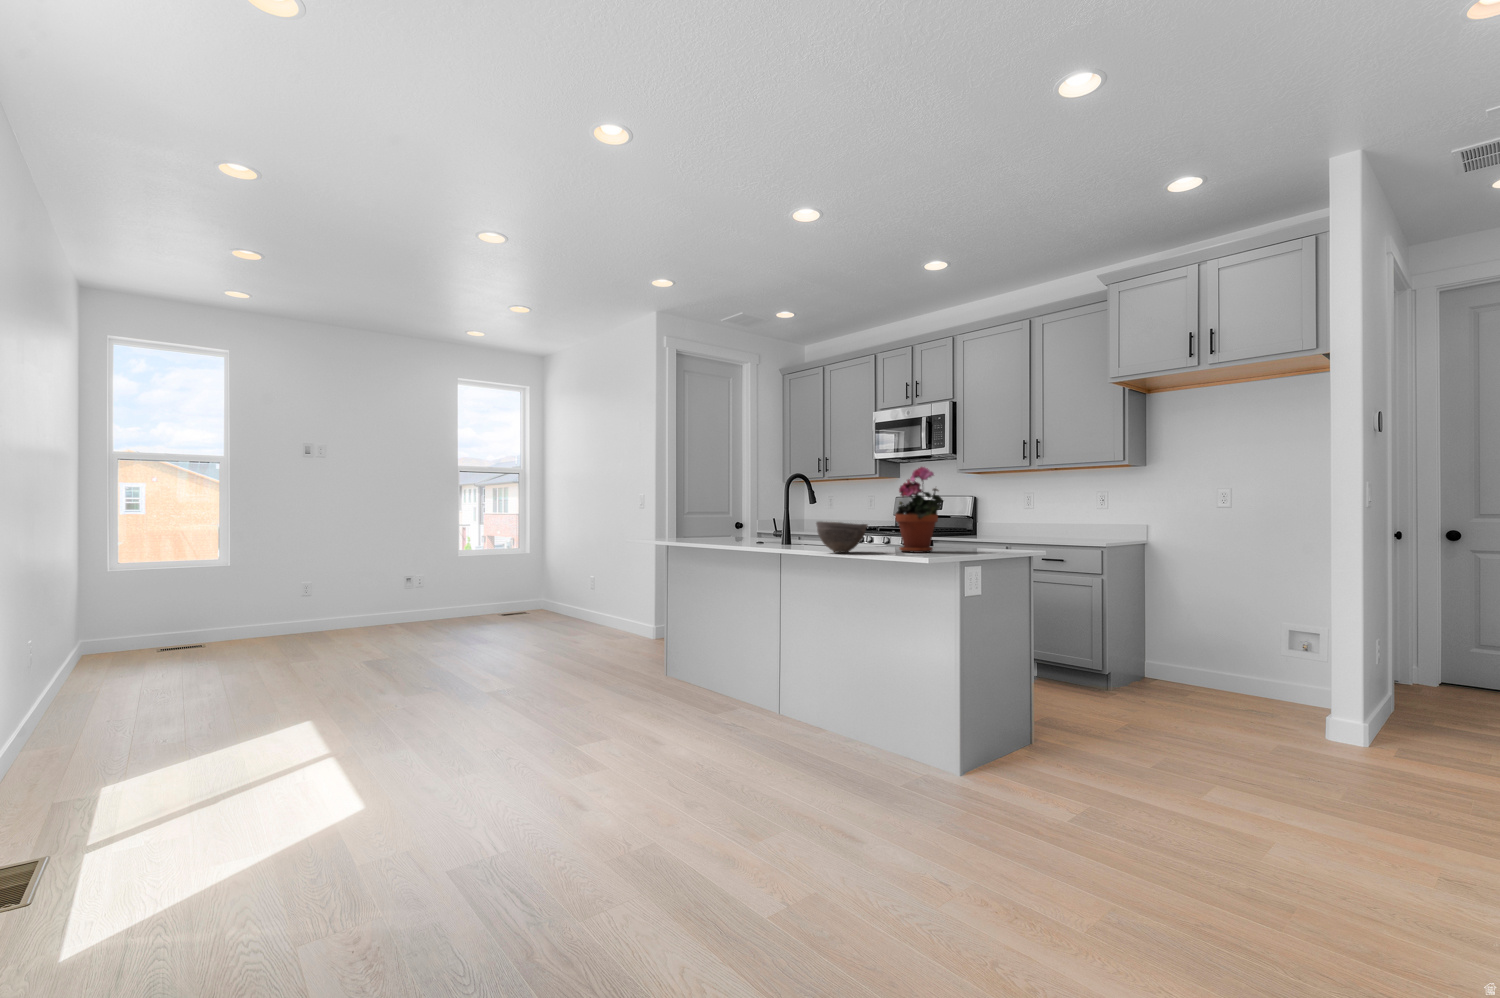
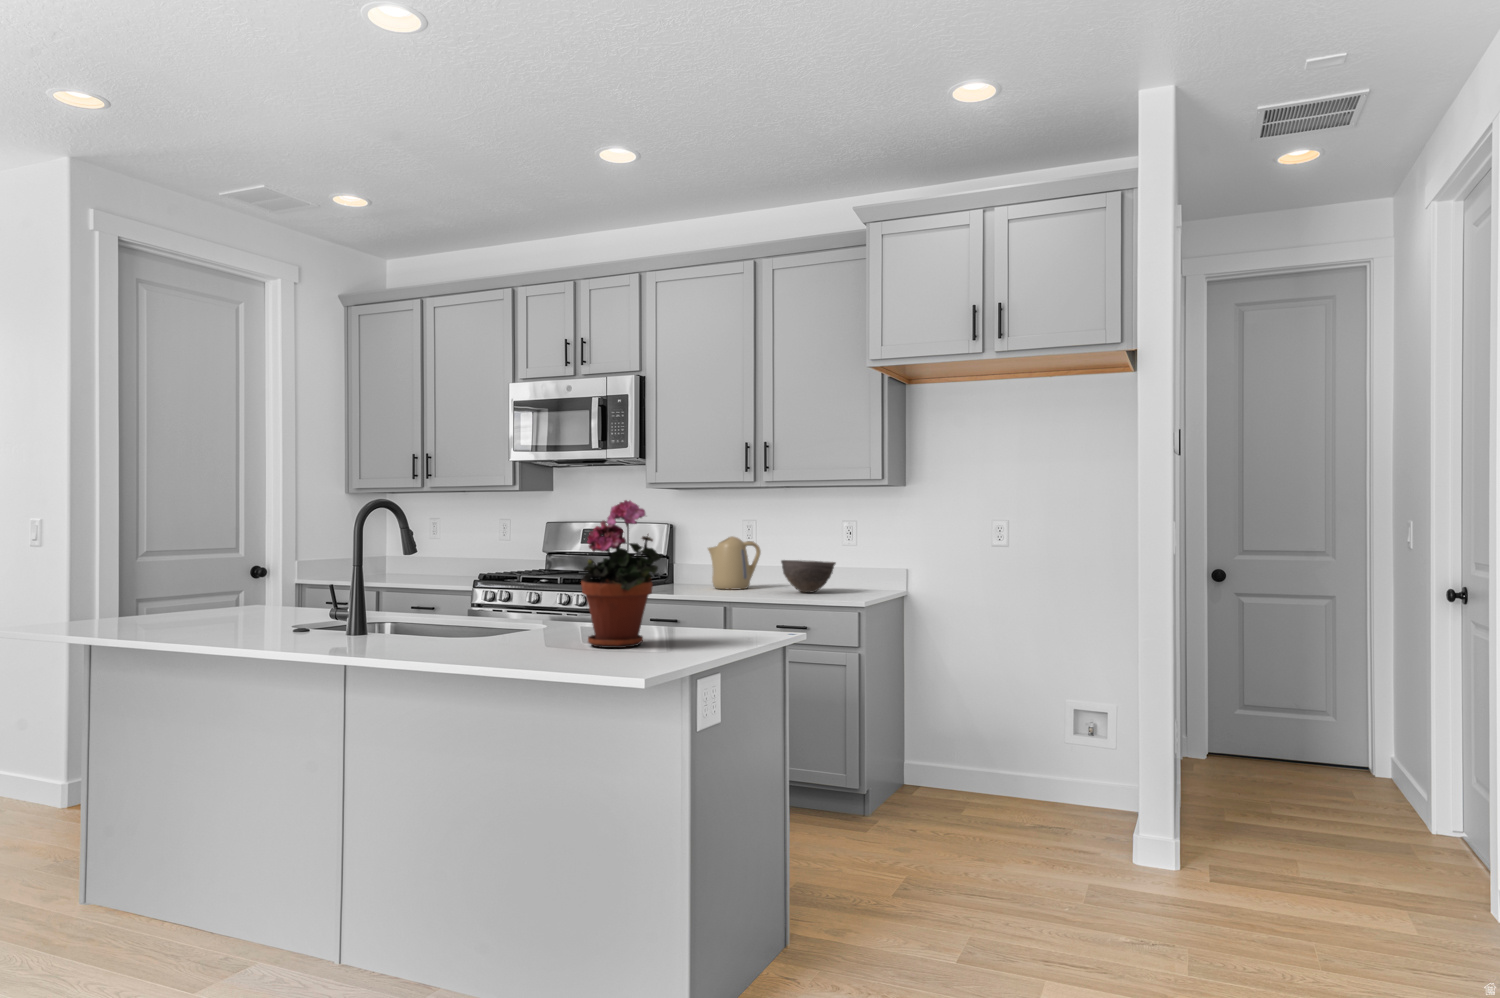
kettle: none [998,503,1036,538] -> present [708,536,761,590]
bowl: present [816,521,868,553] -> present [781,560,836,593]

